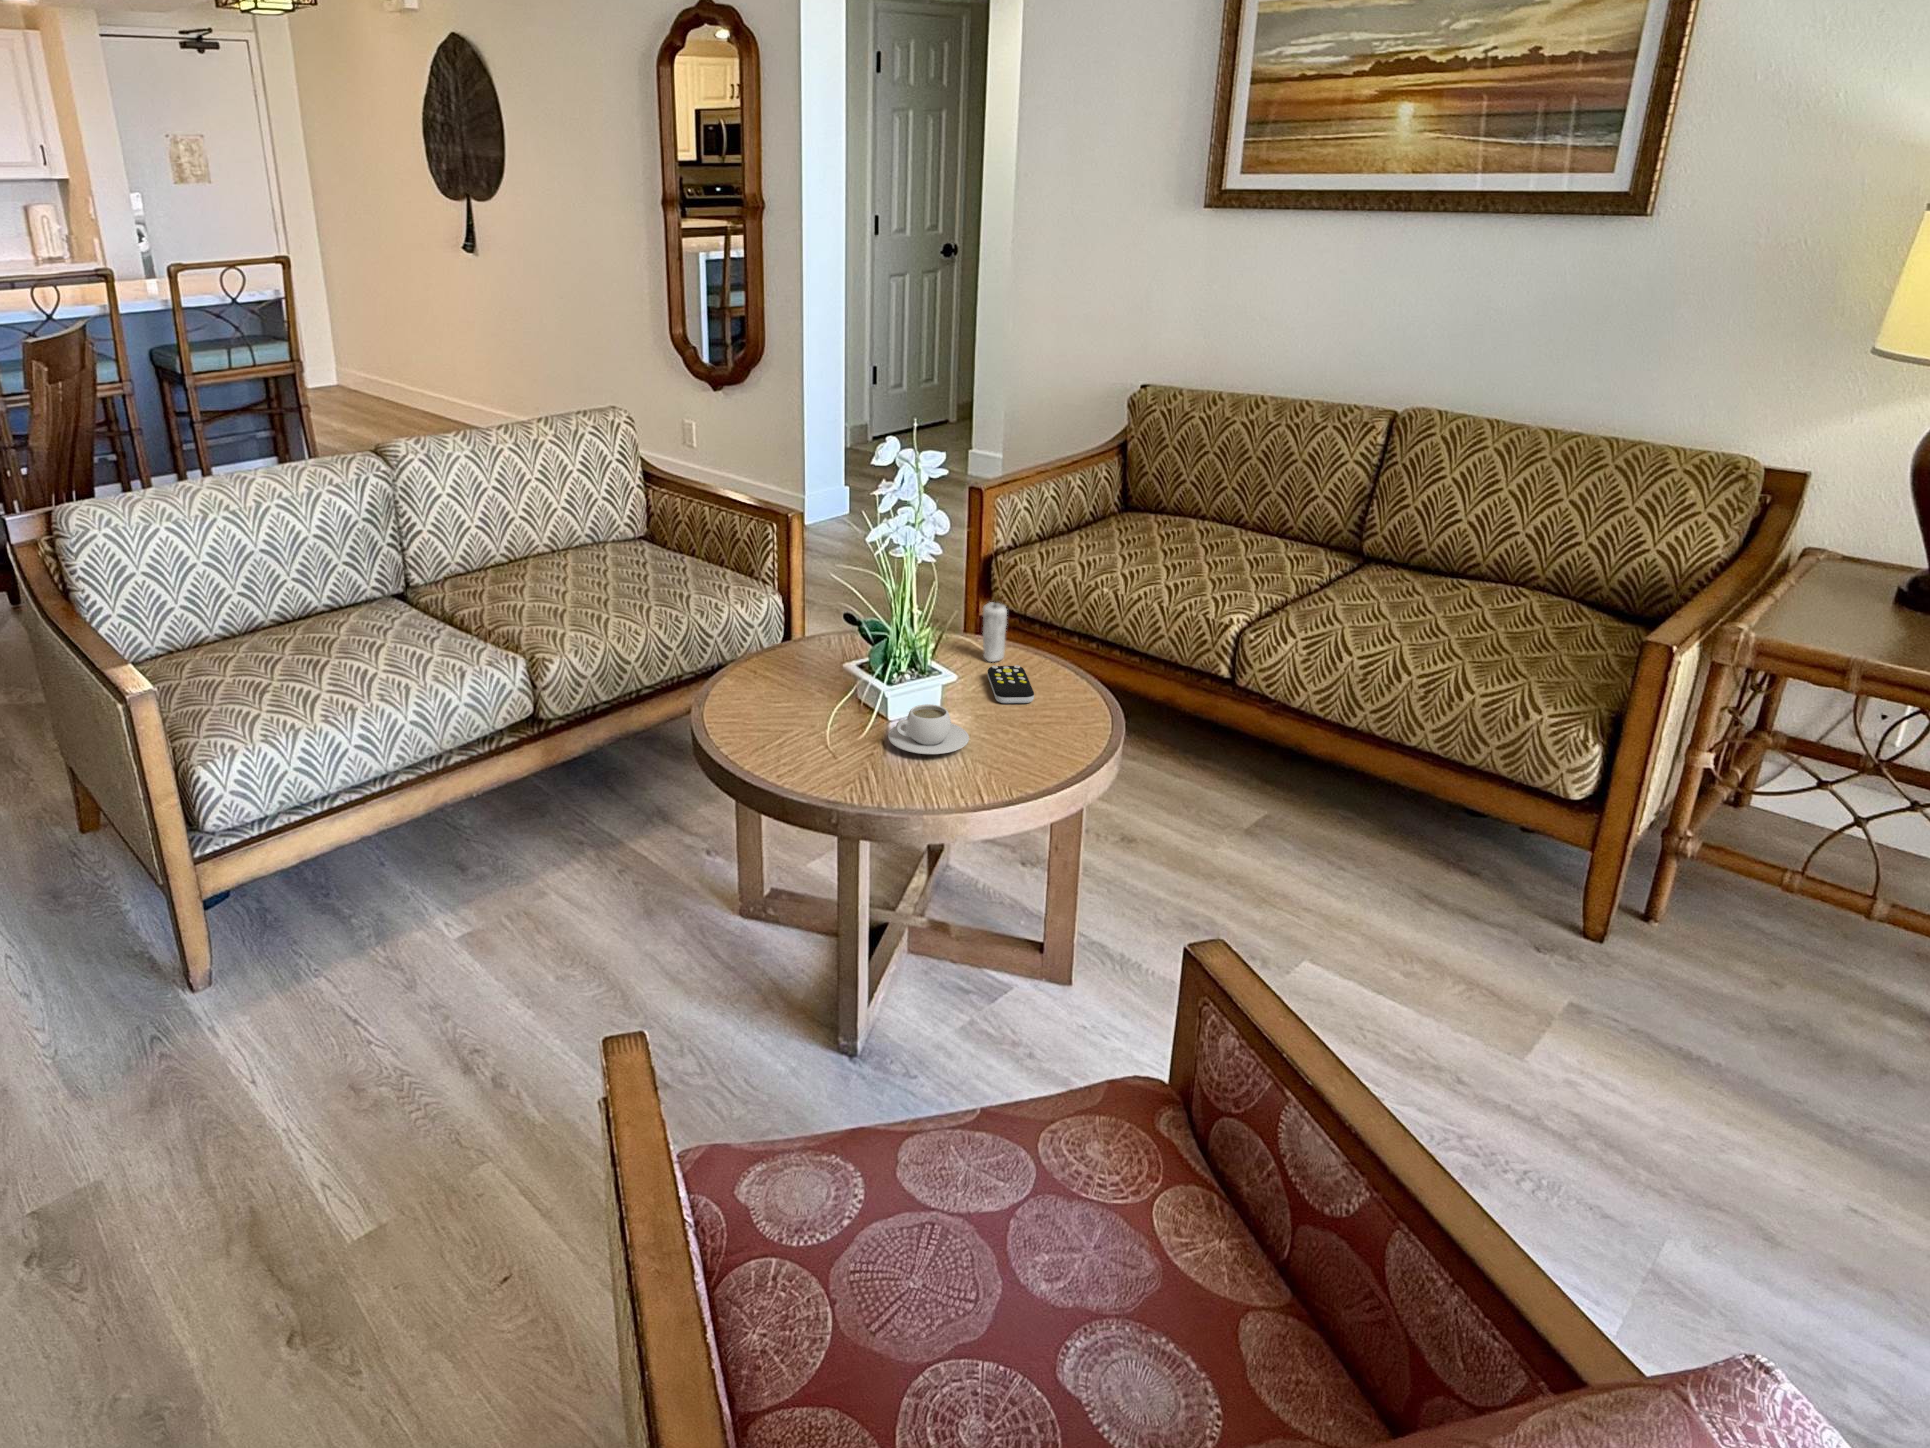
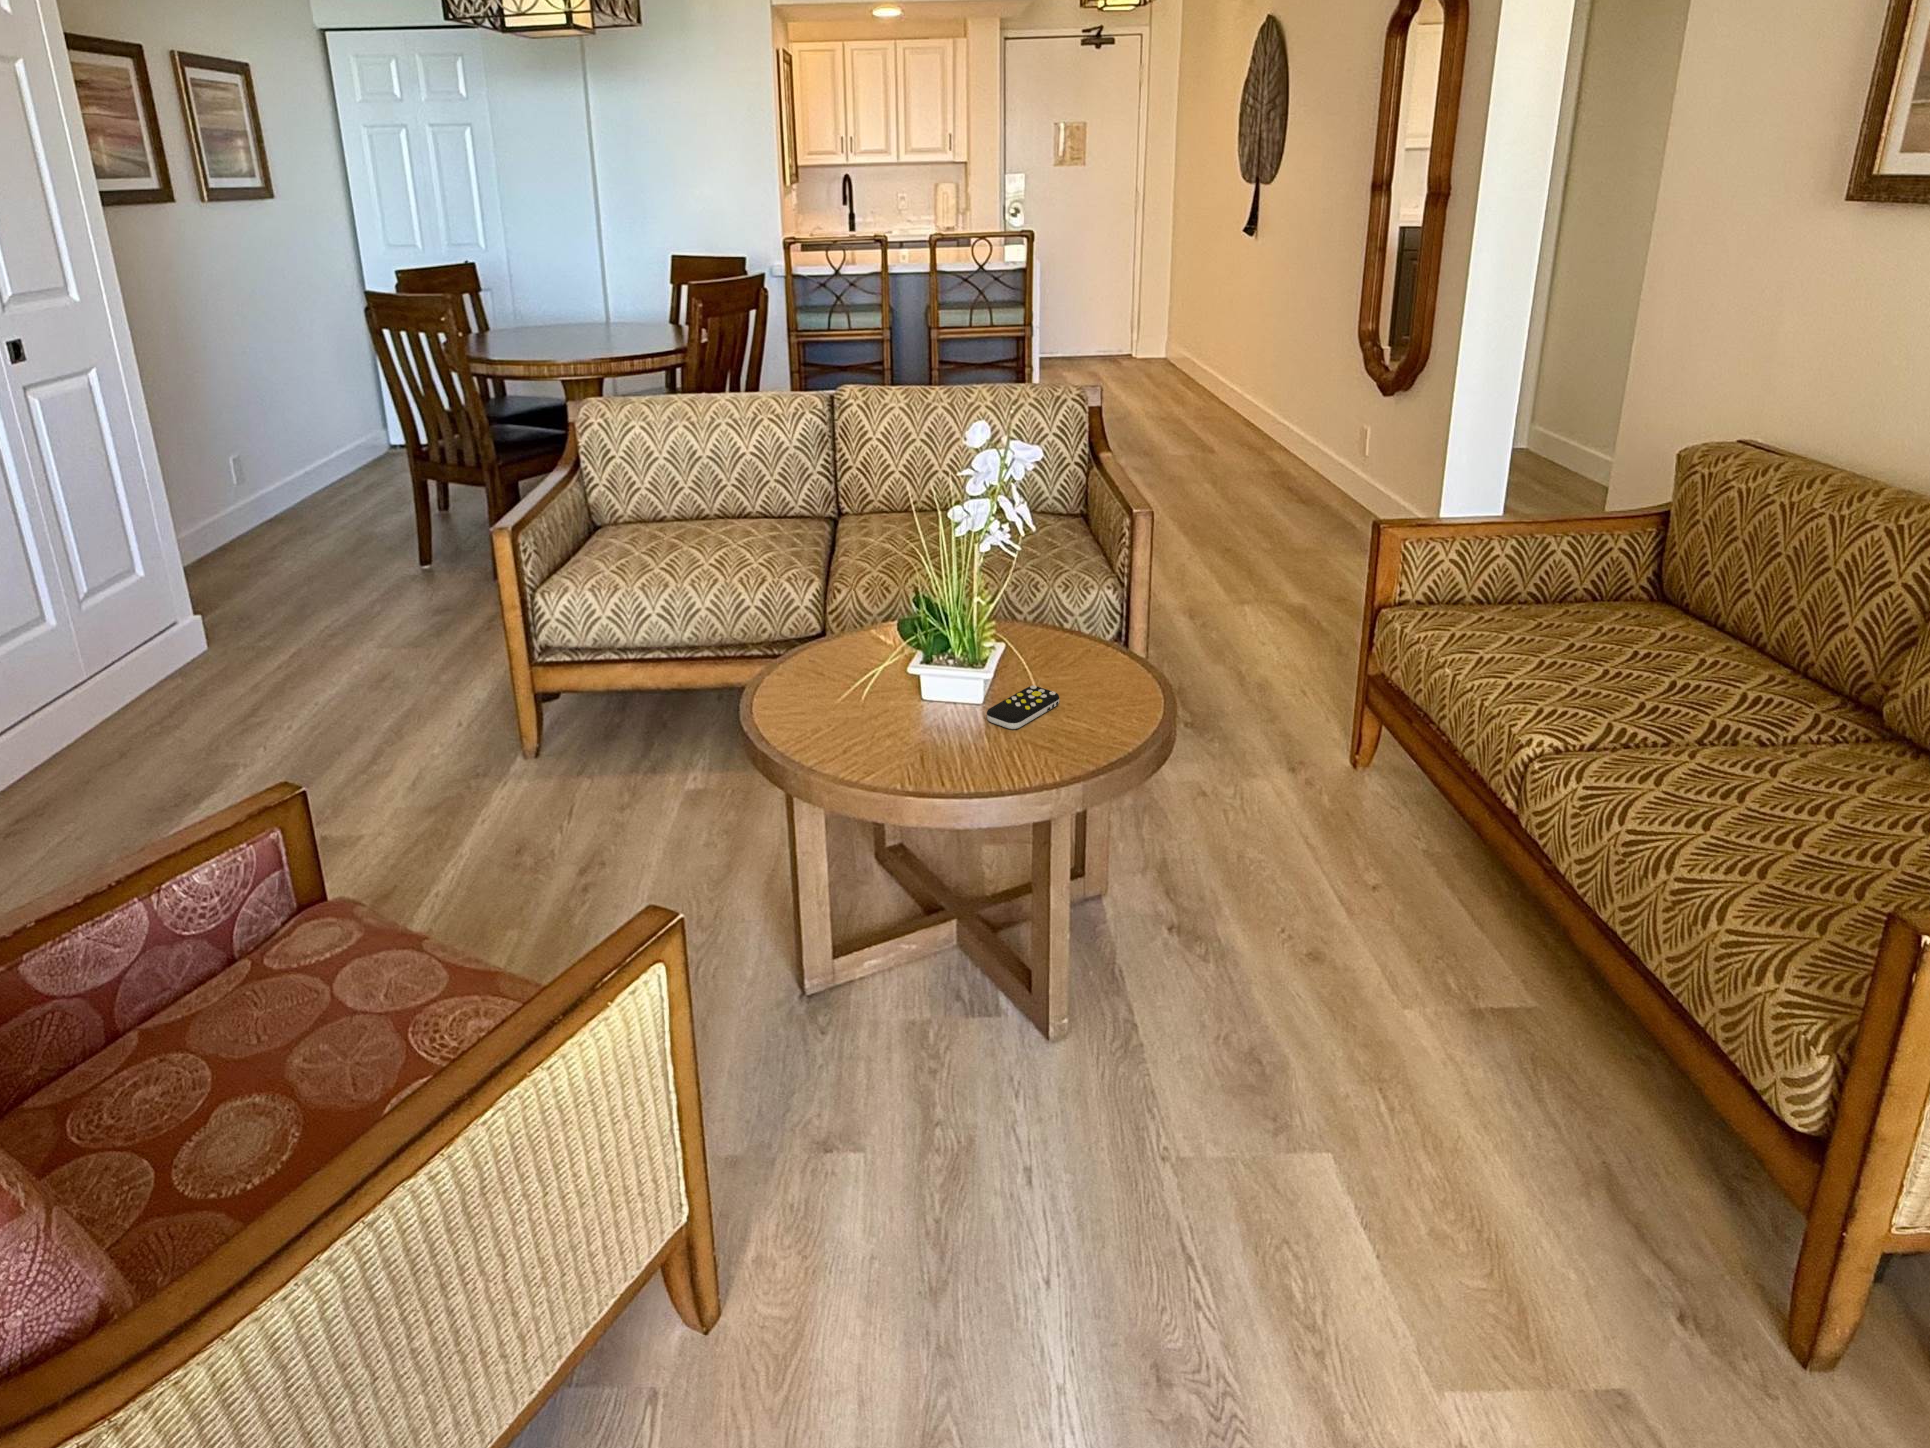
candle: present [983,602,1007,662] -> none [1059,614,1086,685]
teacup: present [888,704,969,754] -> none [819,694,897,745]

